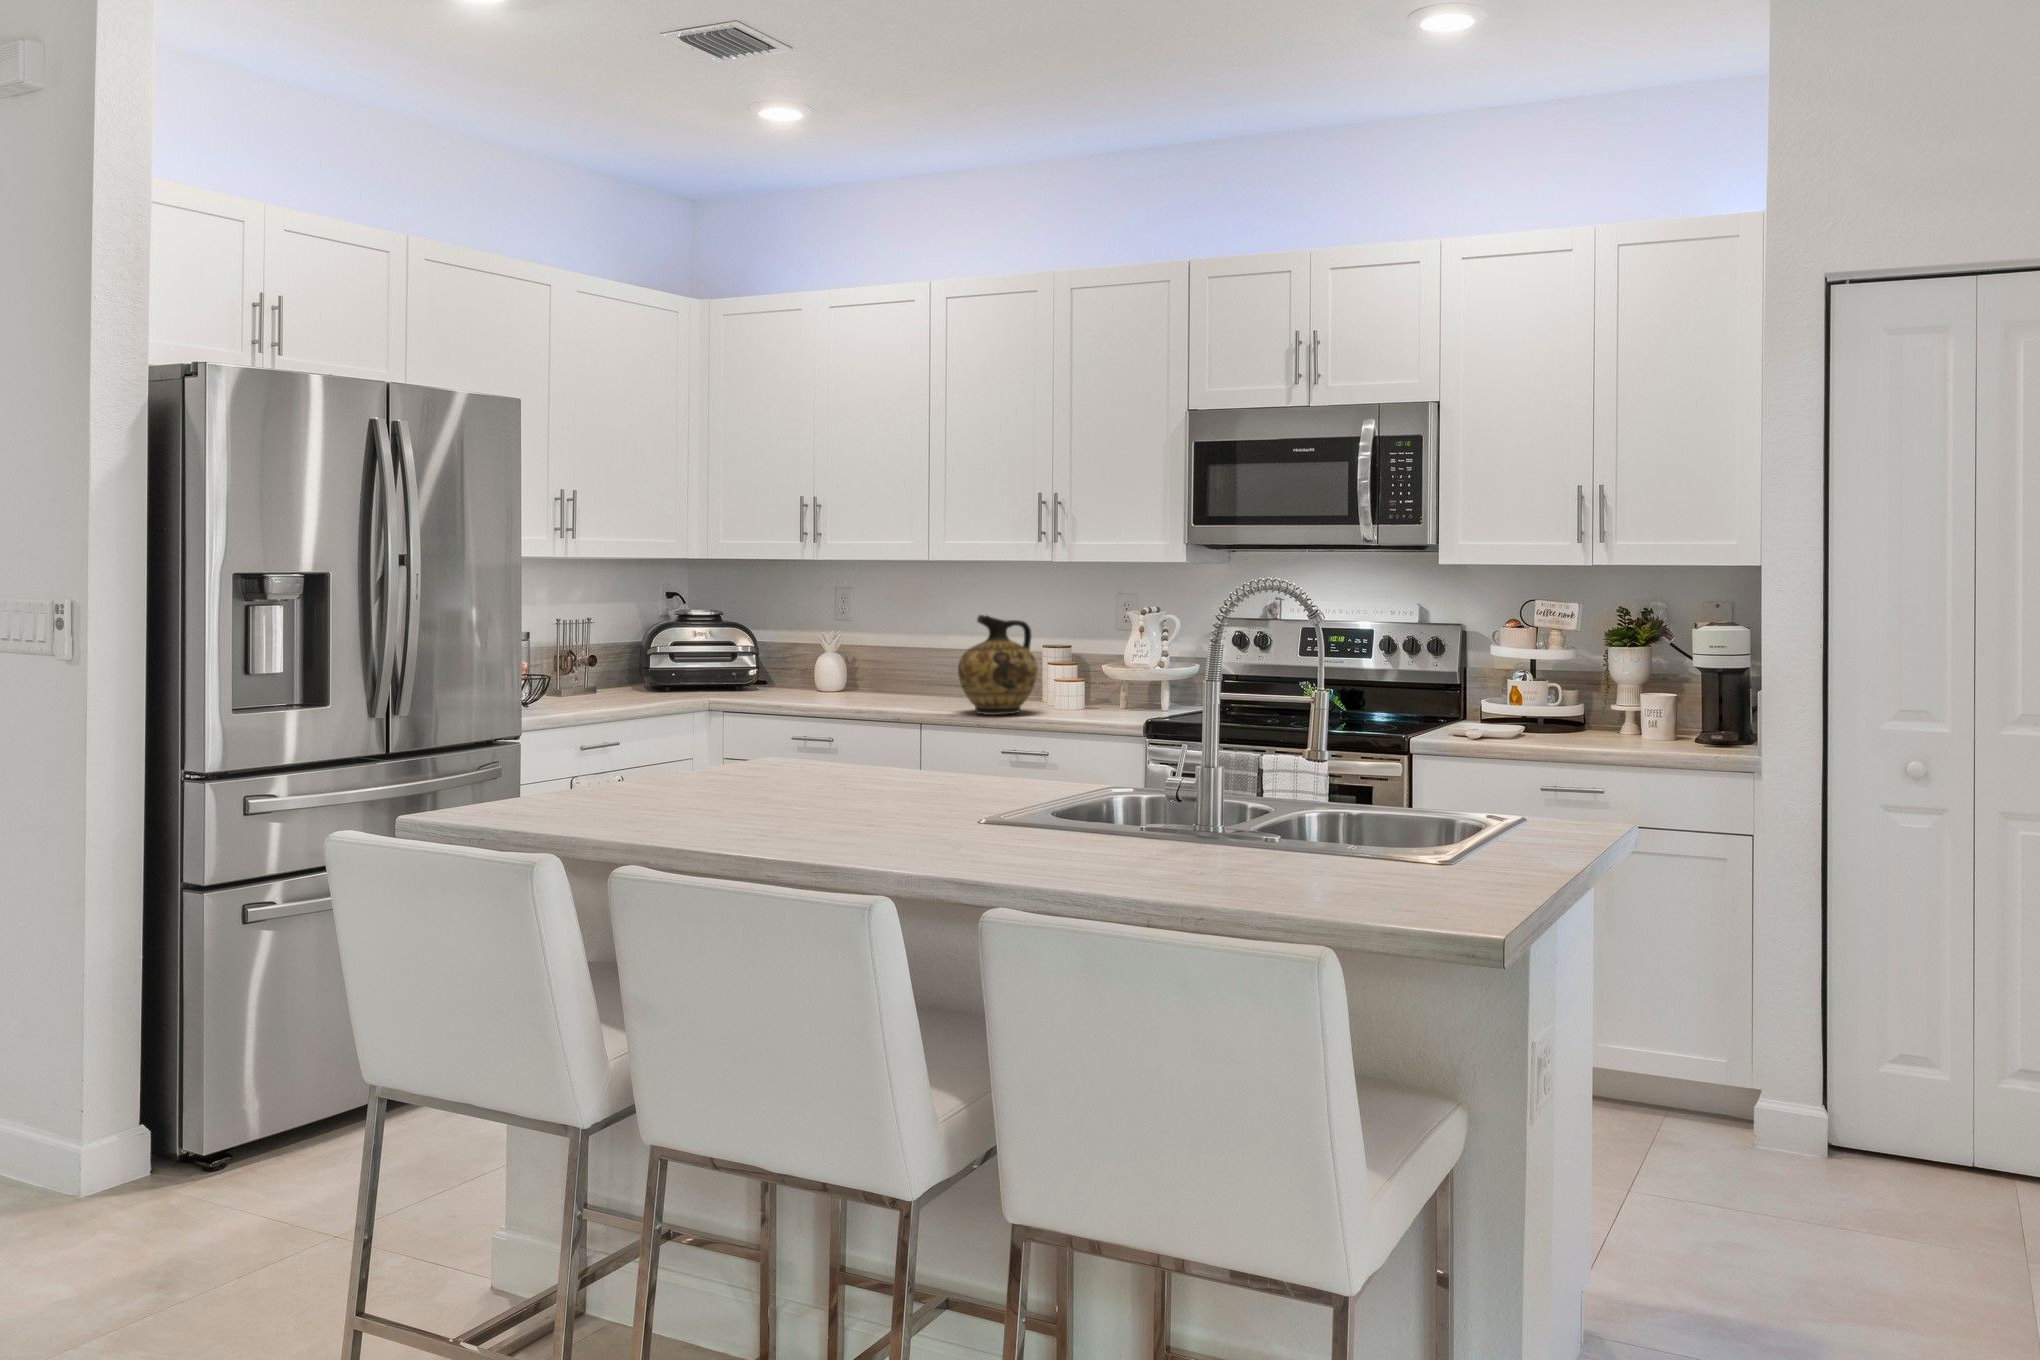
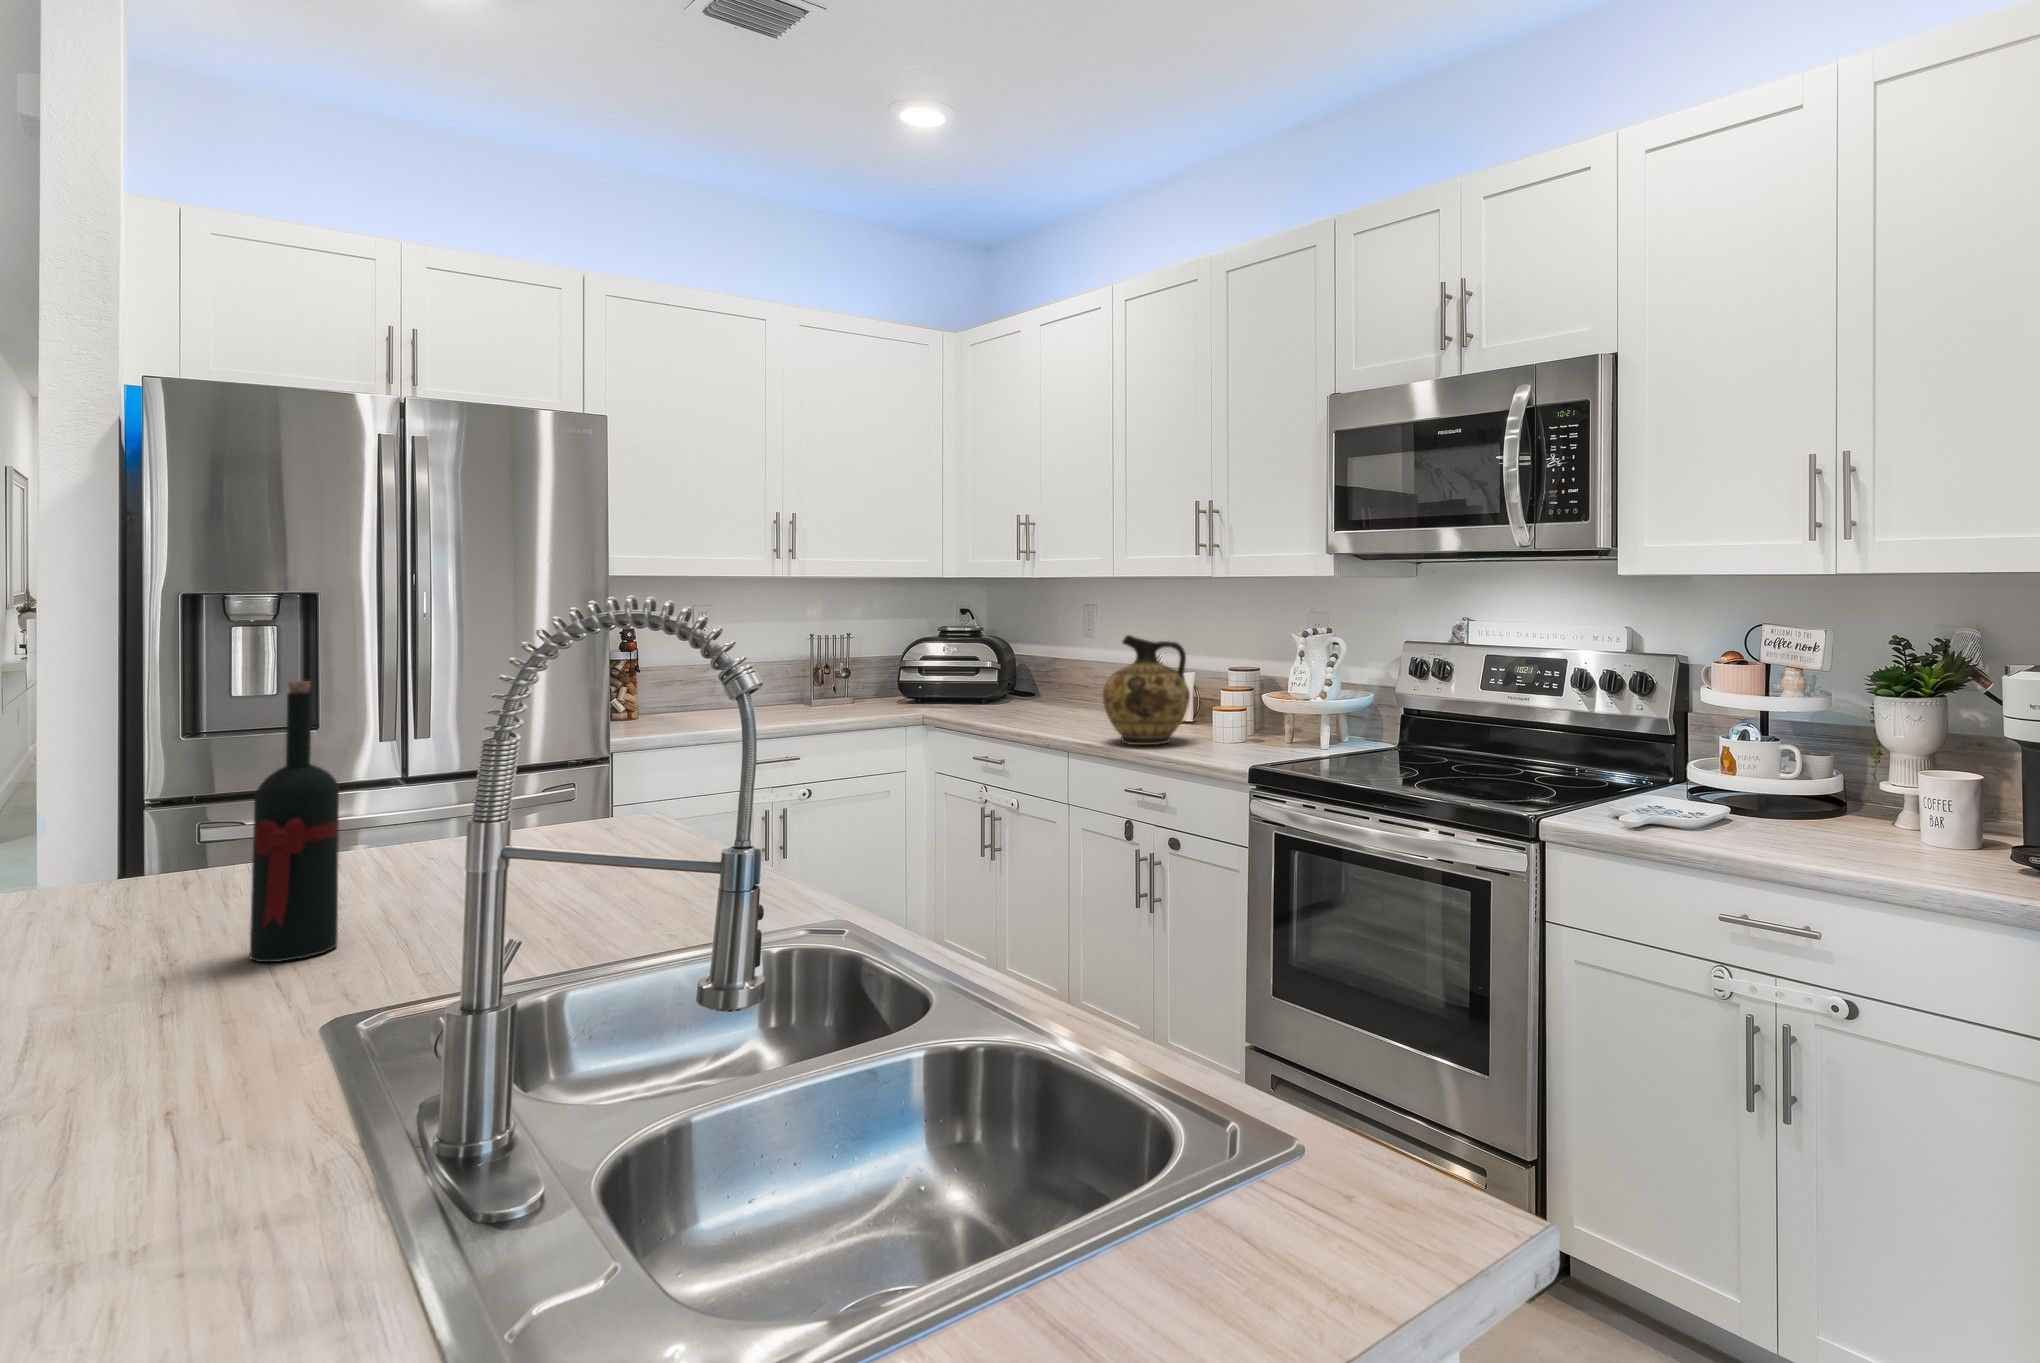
wine bottle: none [841,641,887,814] -> present [250,681,339,962]

